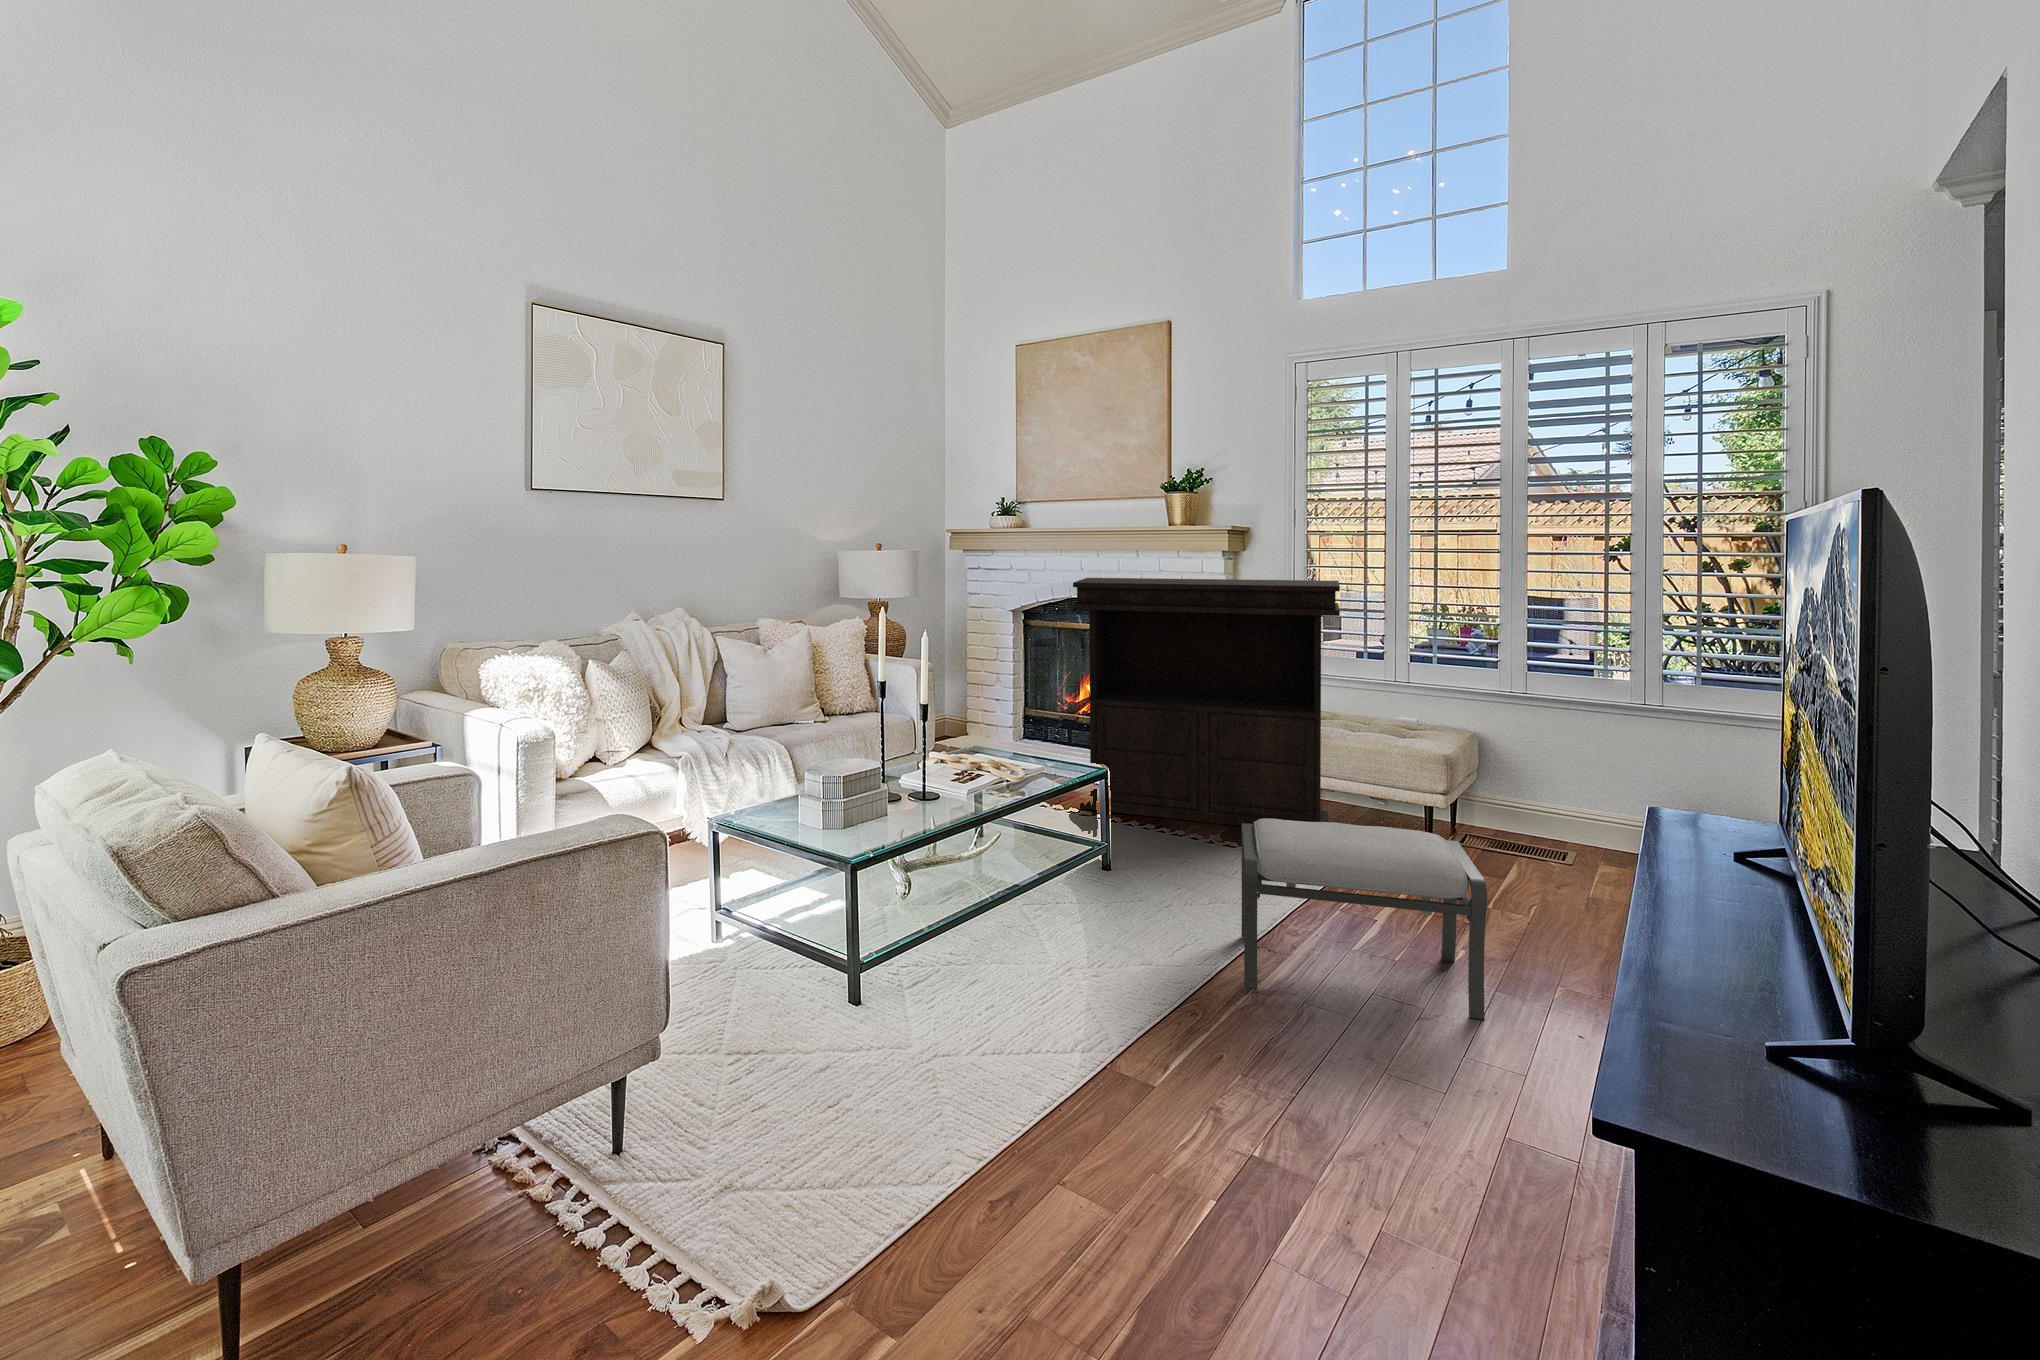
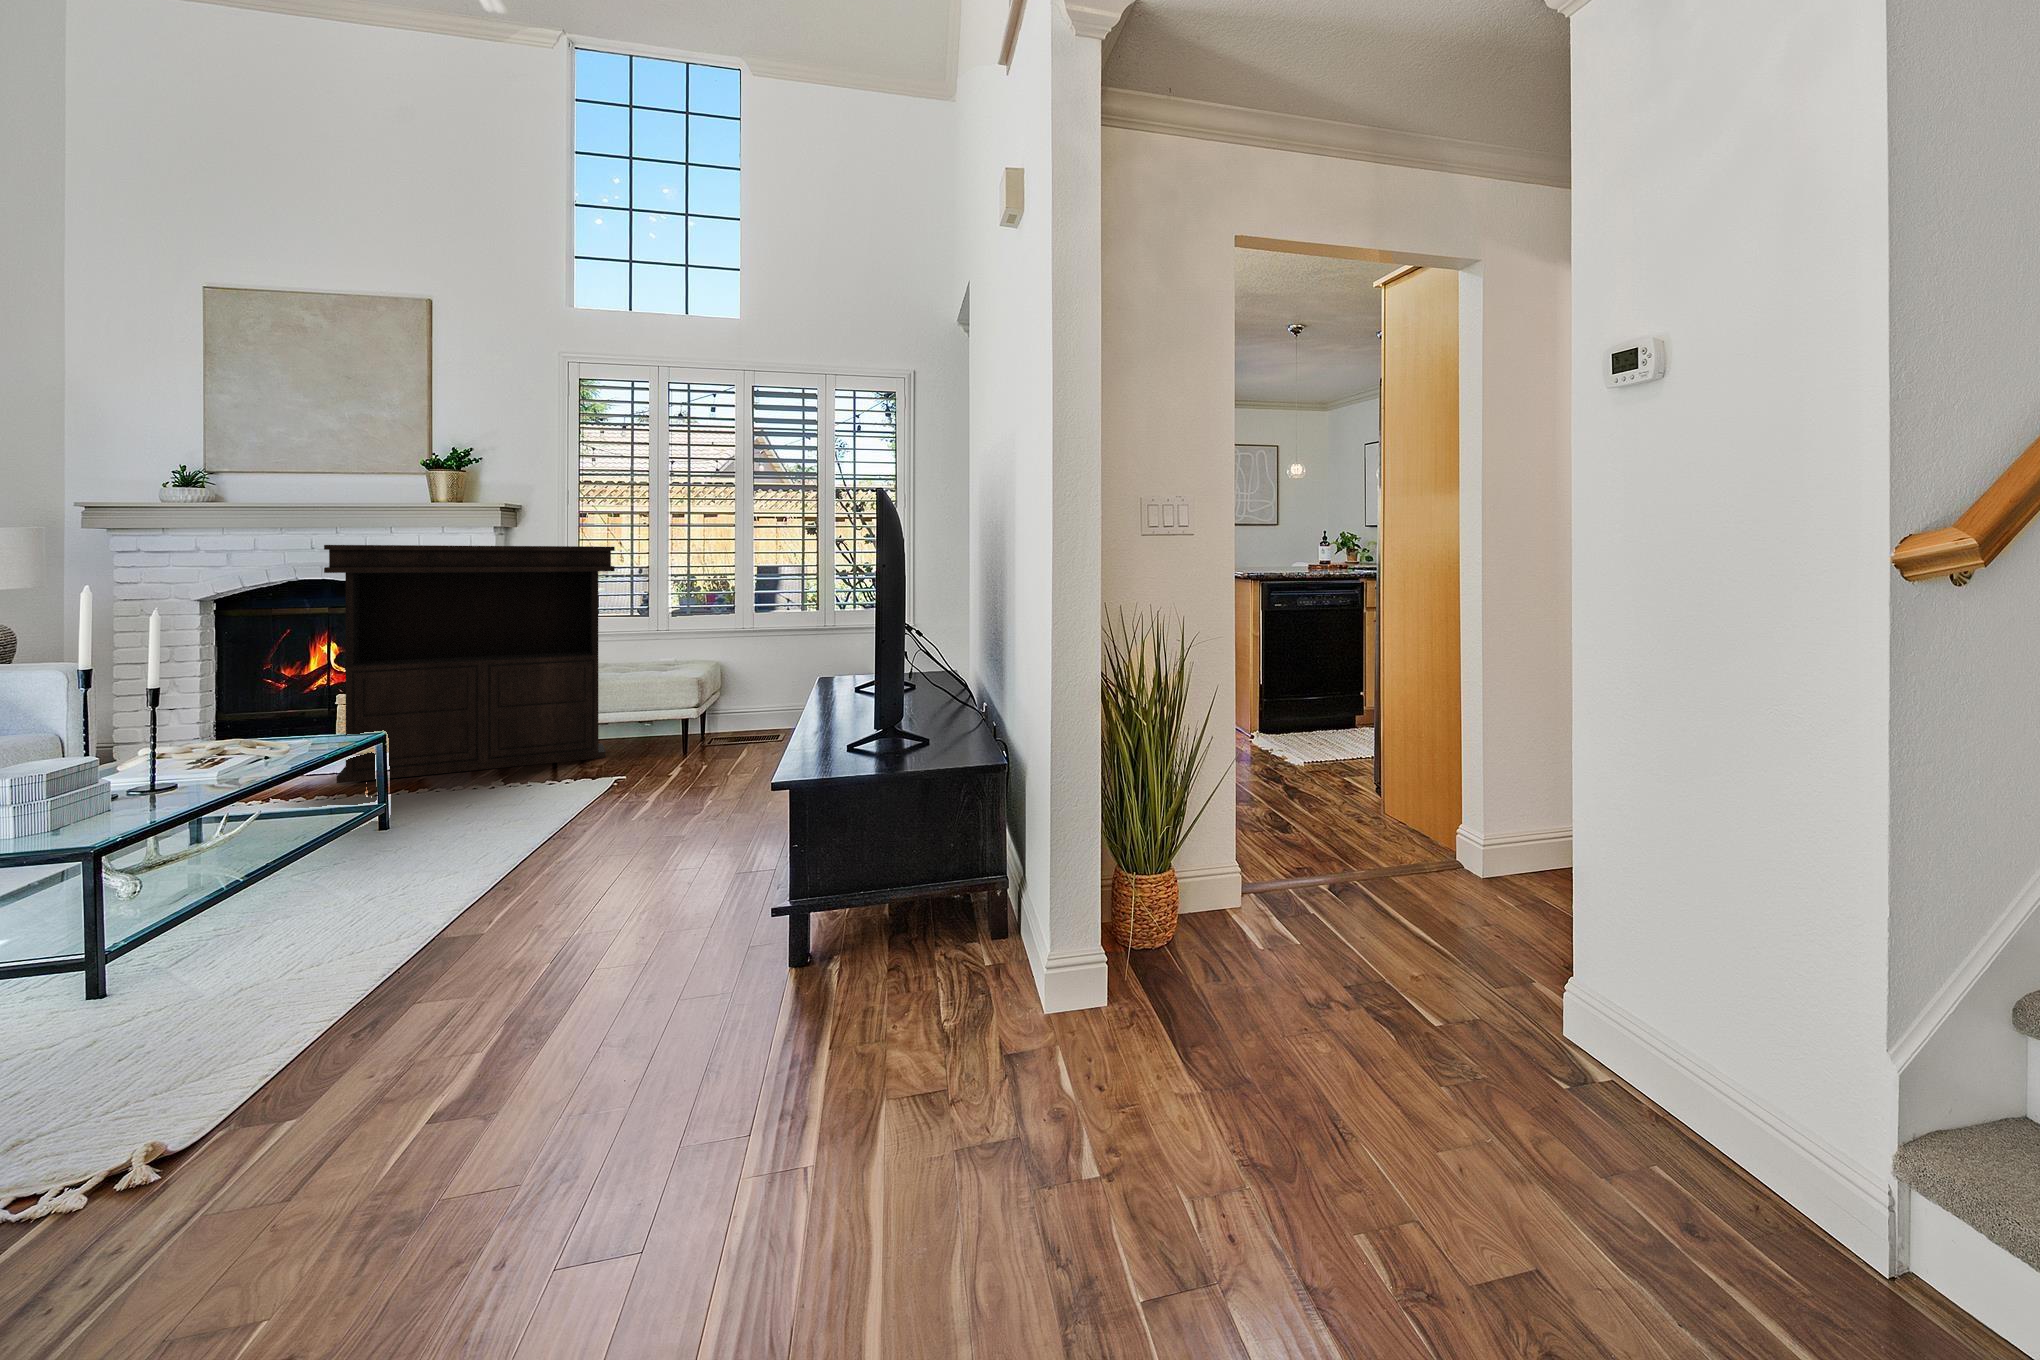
ottoman: present [1241,819,1487,1020] -> none [545,704,741,843]

